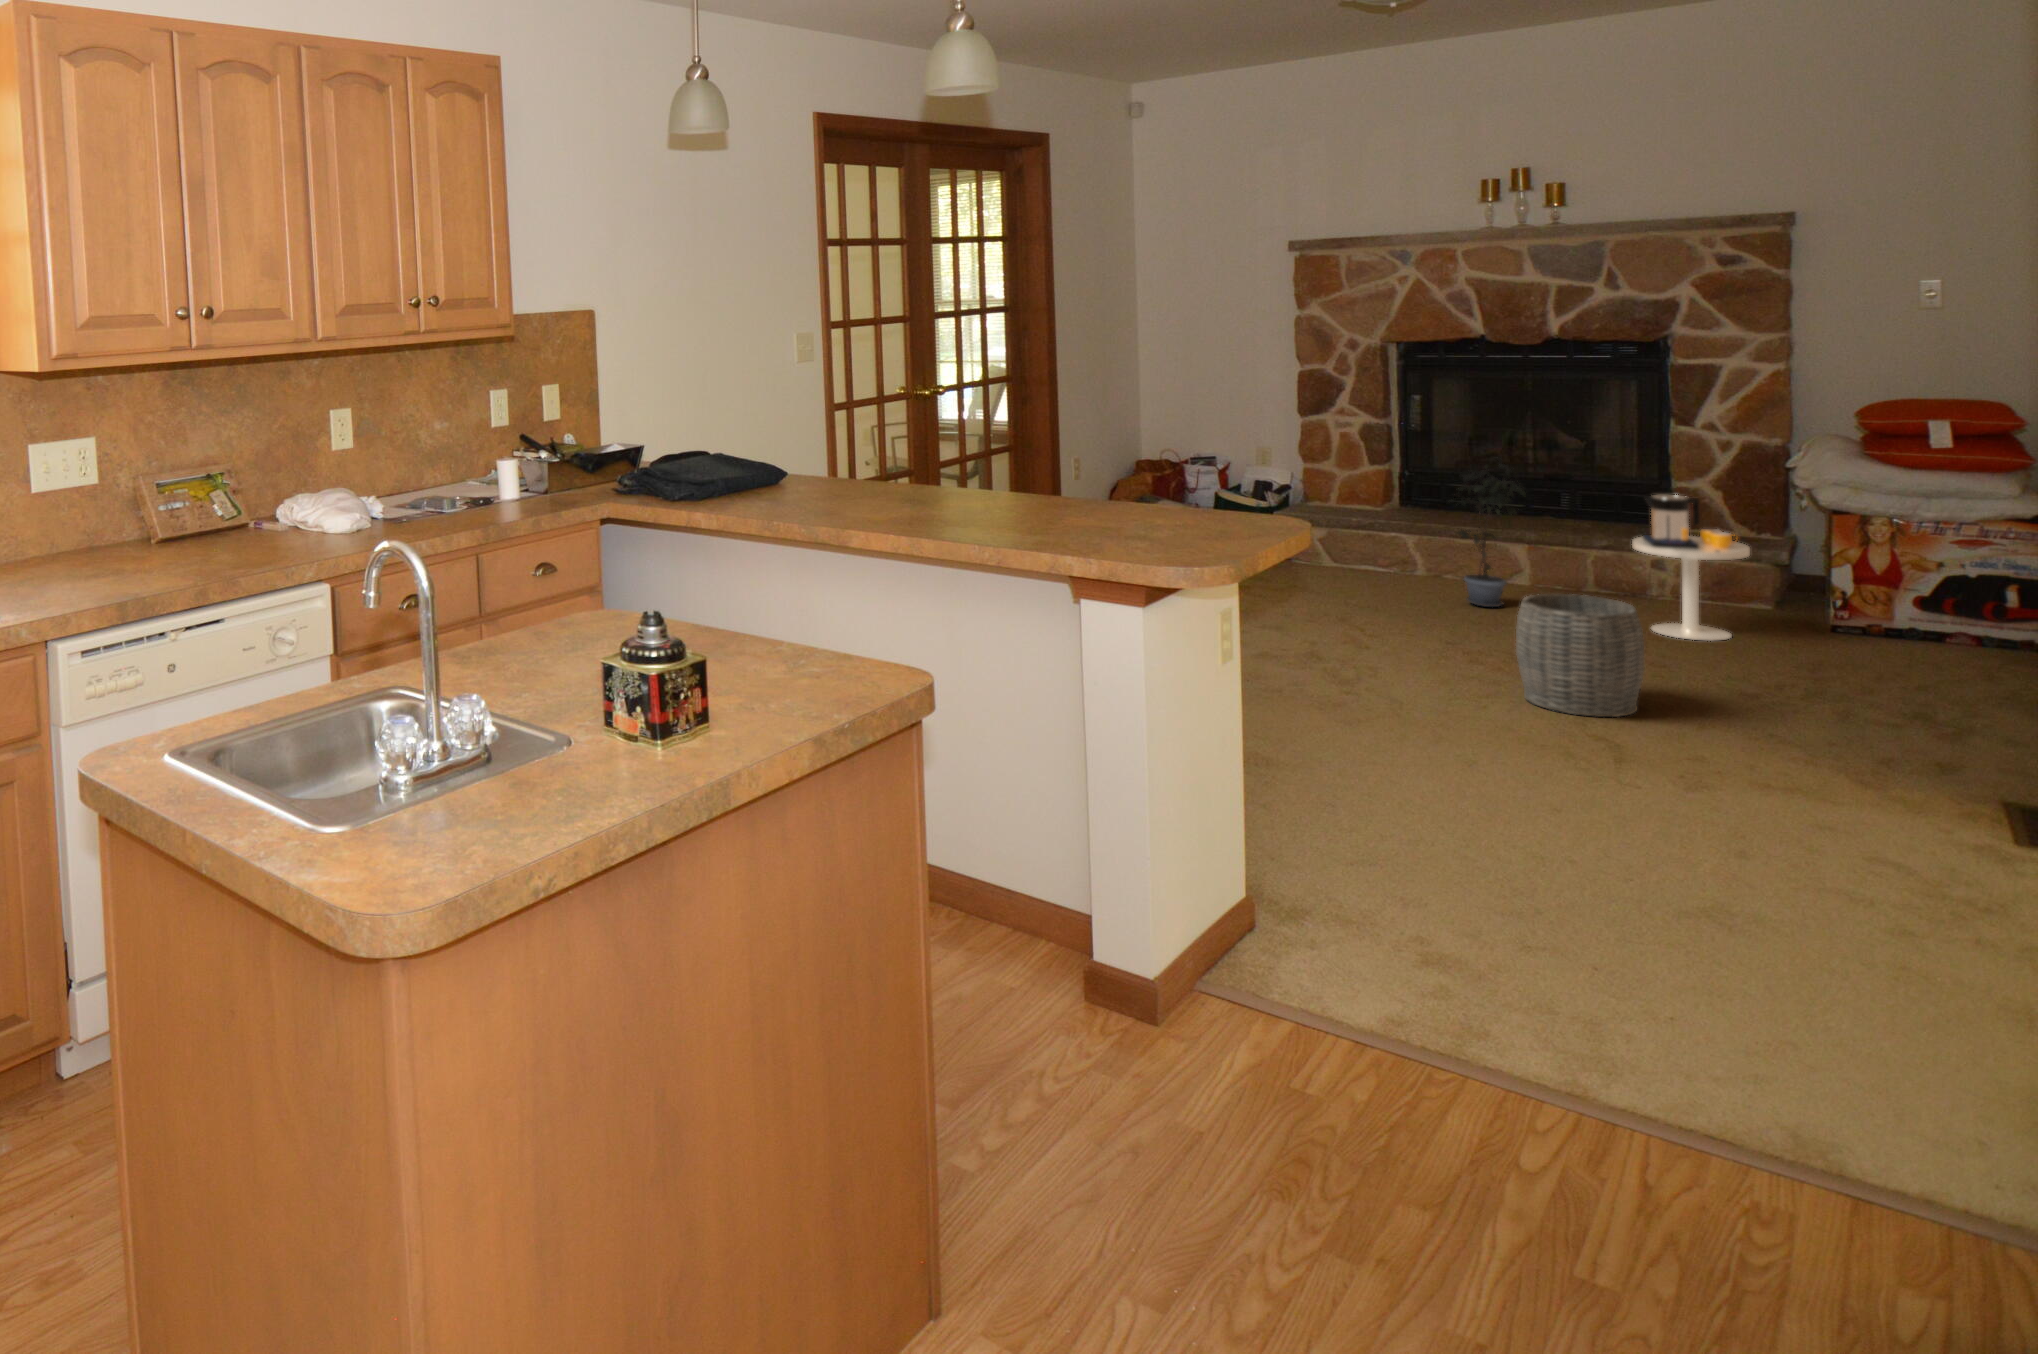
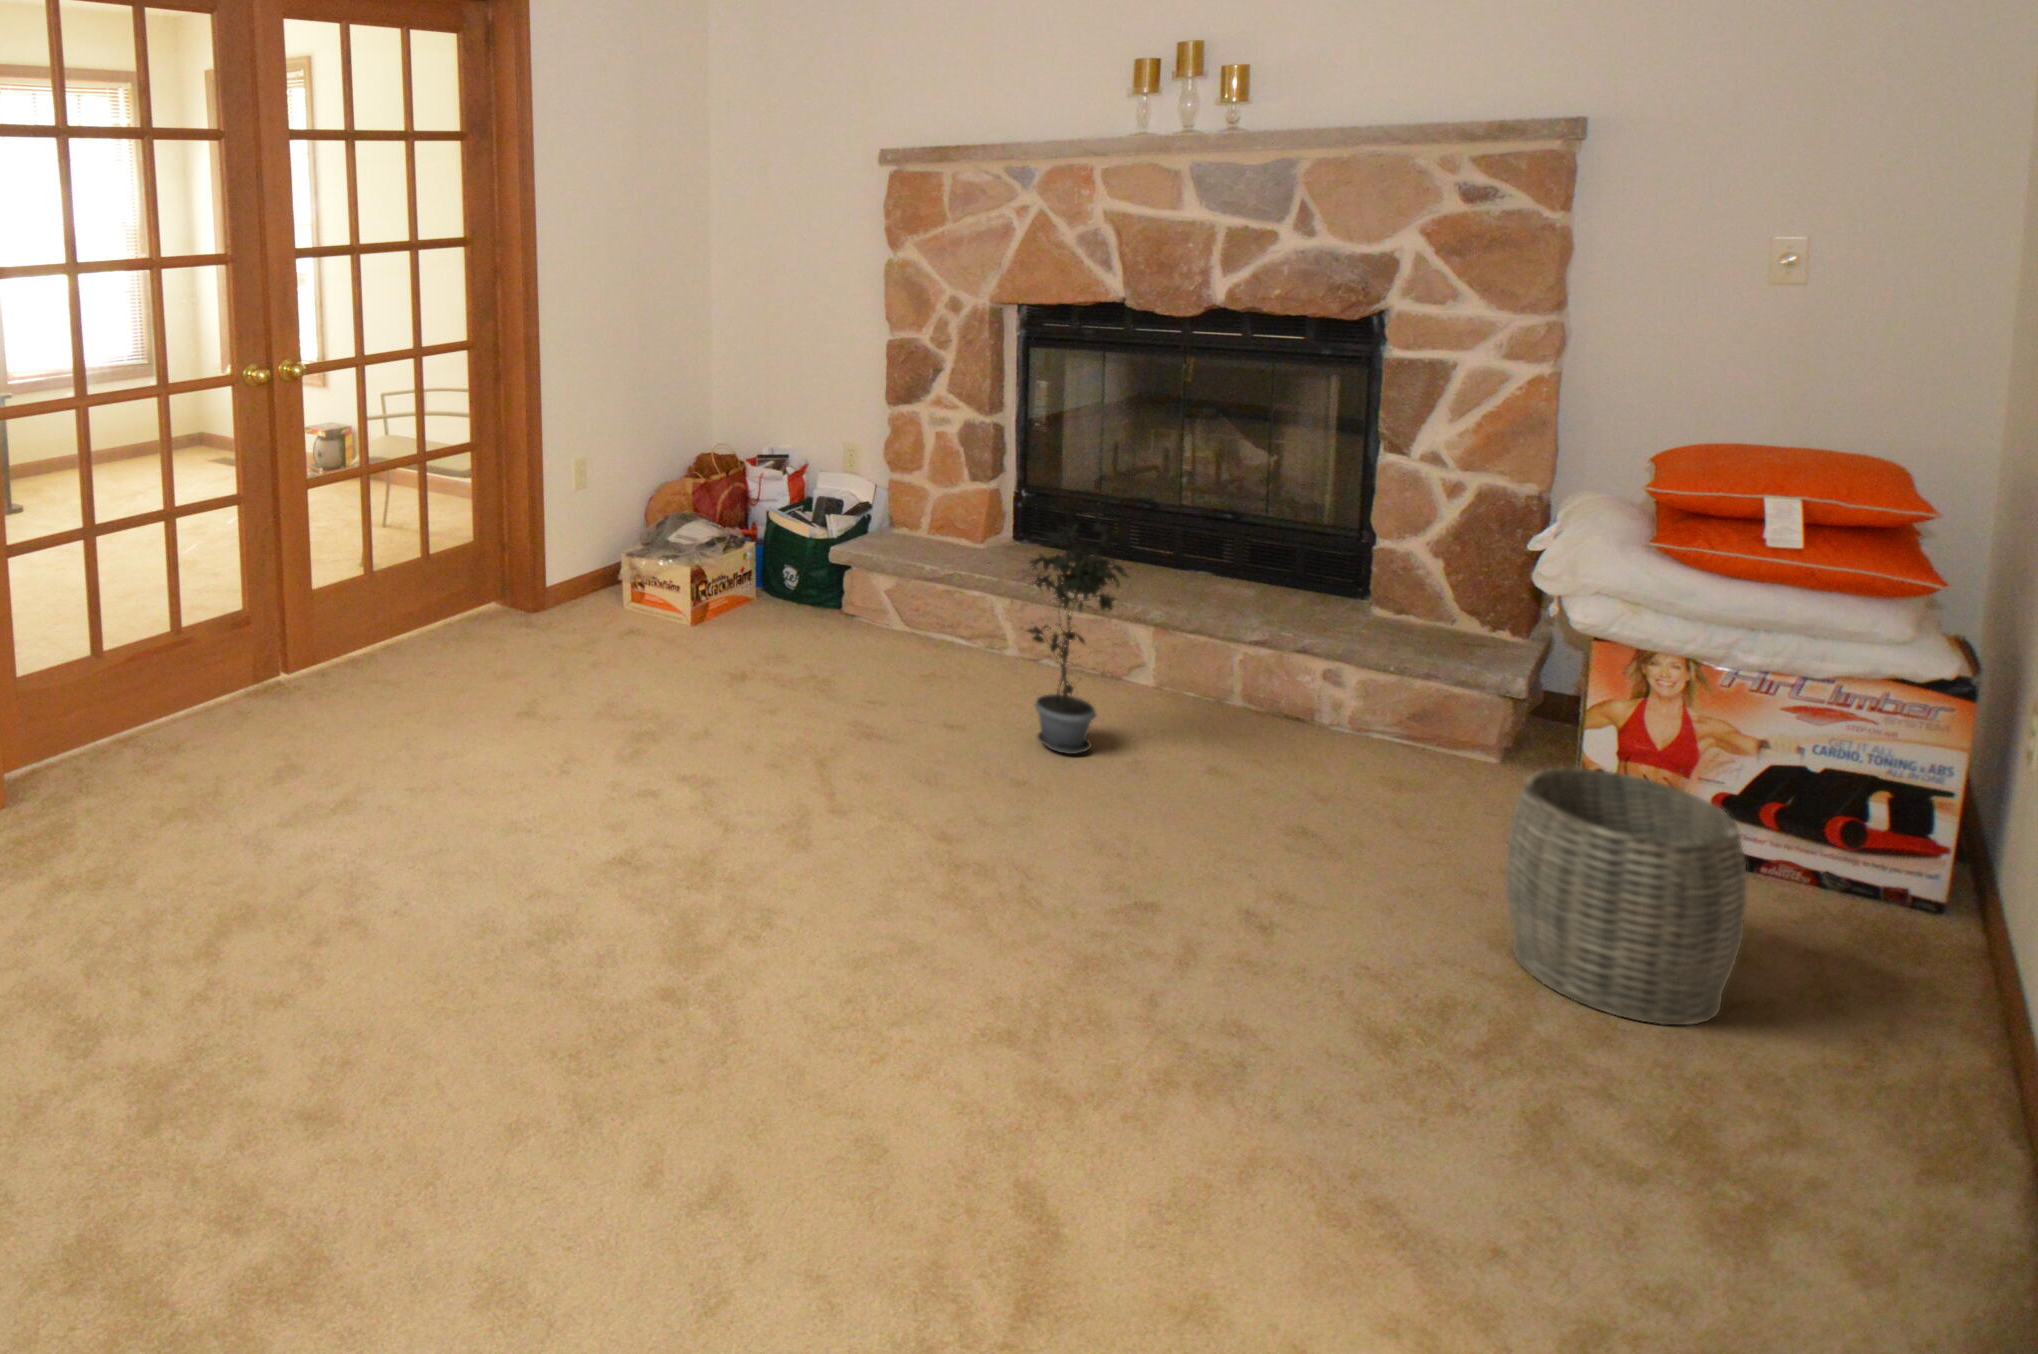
side table: present [1632,495,1750,641] -> none [1273,602,1456,866]
woven basket: present [1516,594,1644,717] -> present [1505,768,1746,1025]

